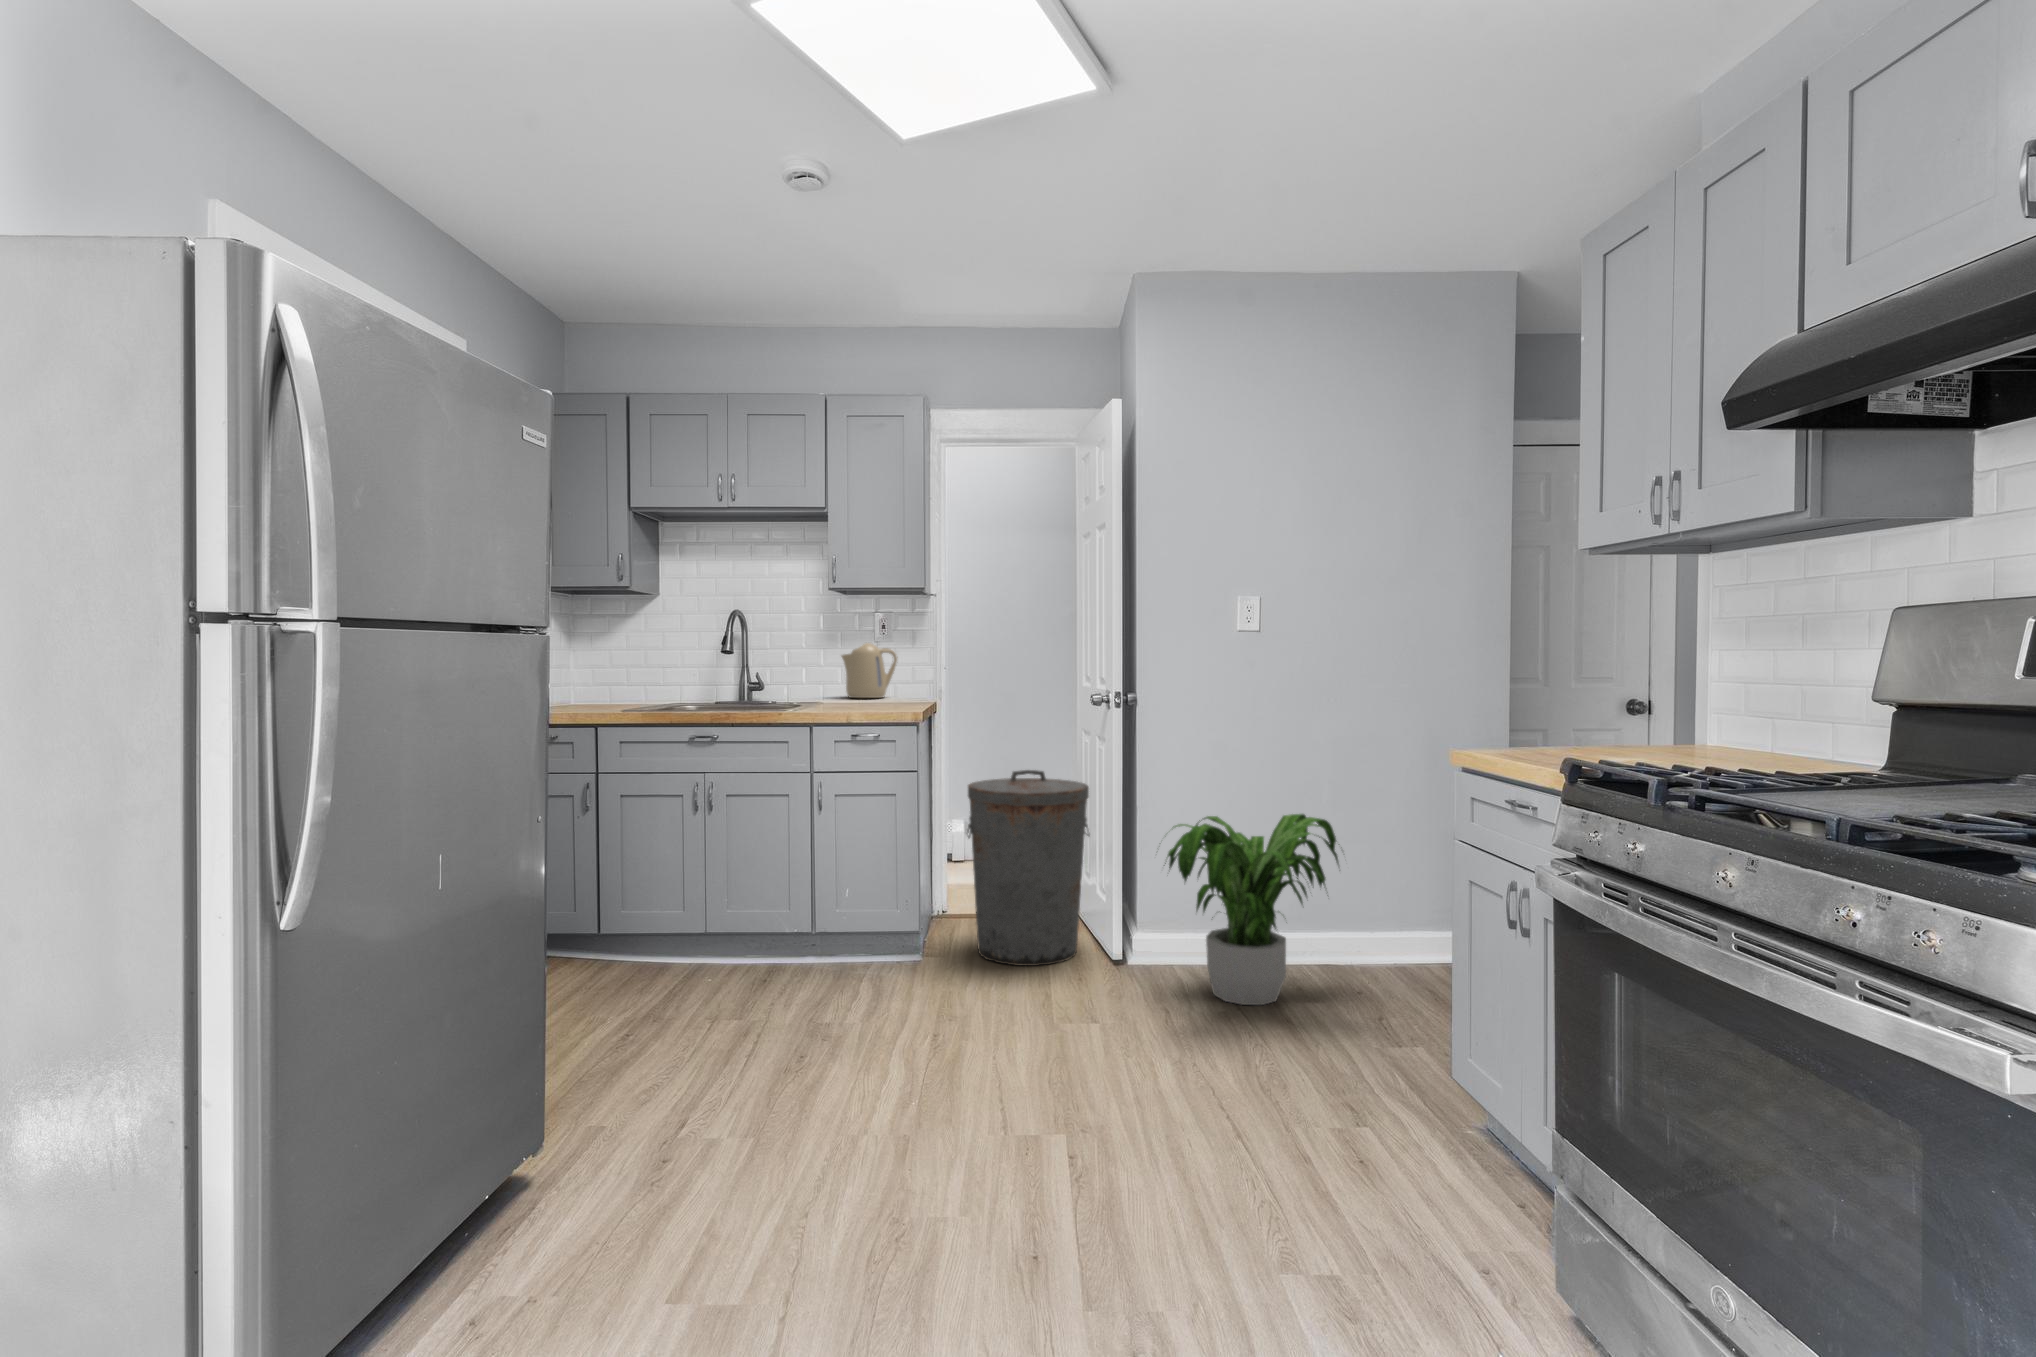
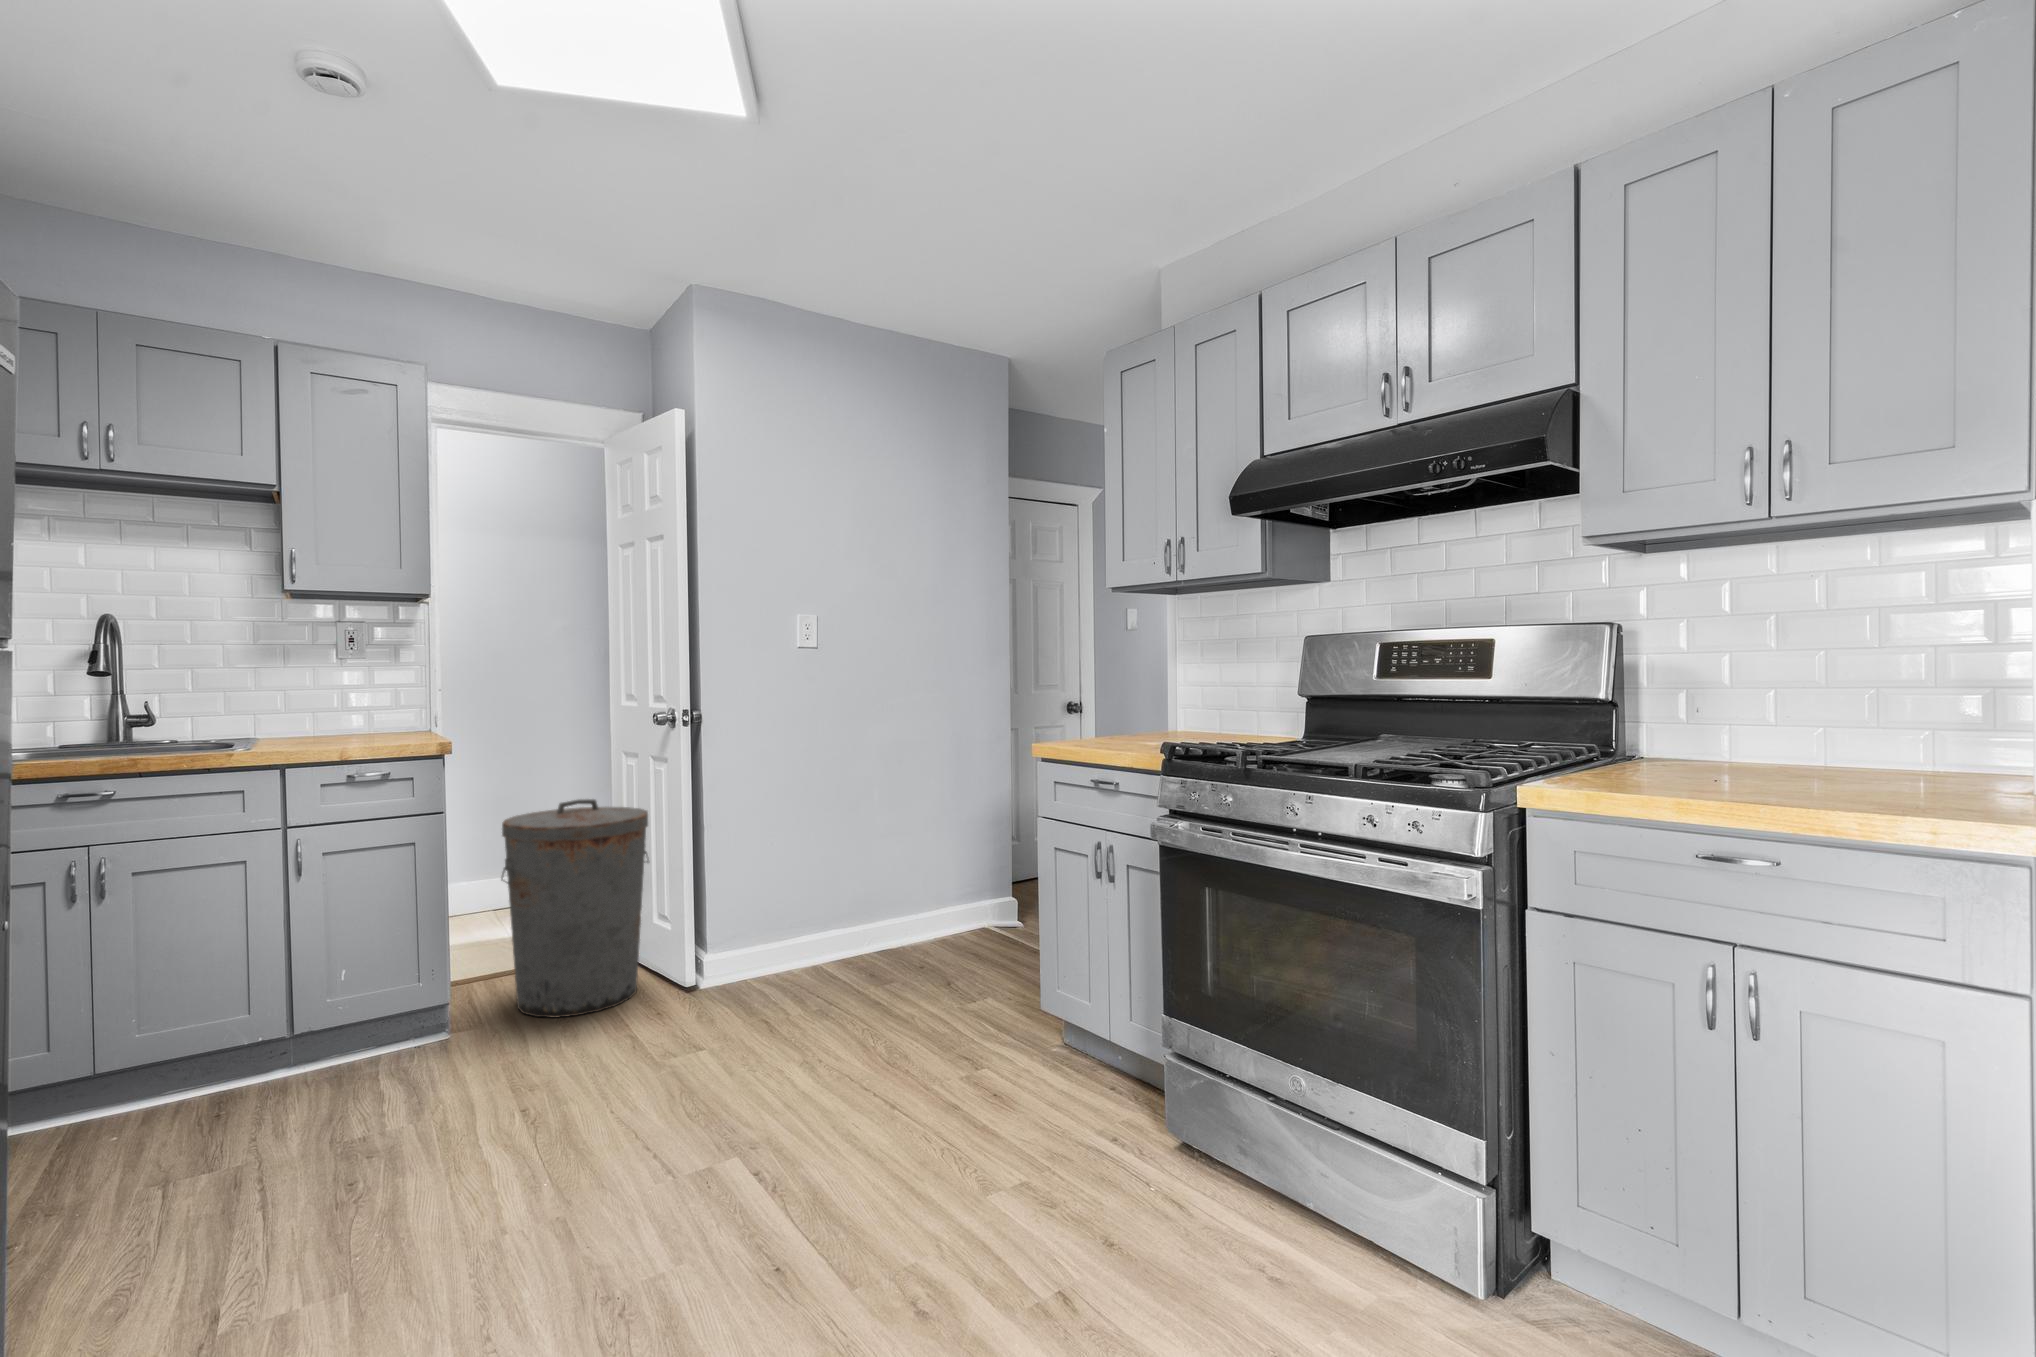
kettle: present [841,643,898,698] -> none [286,662,373,730]
potted plant: present [1165,814,1339,1005] -> none [740,816,930,1003]

